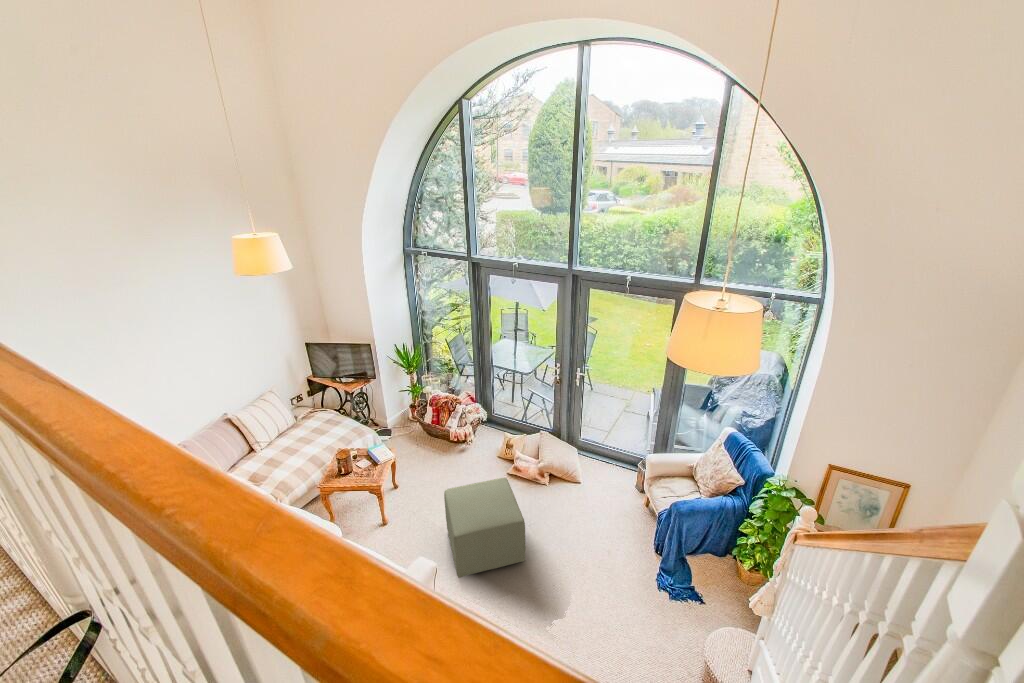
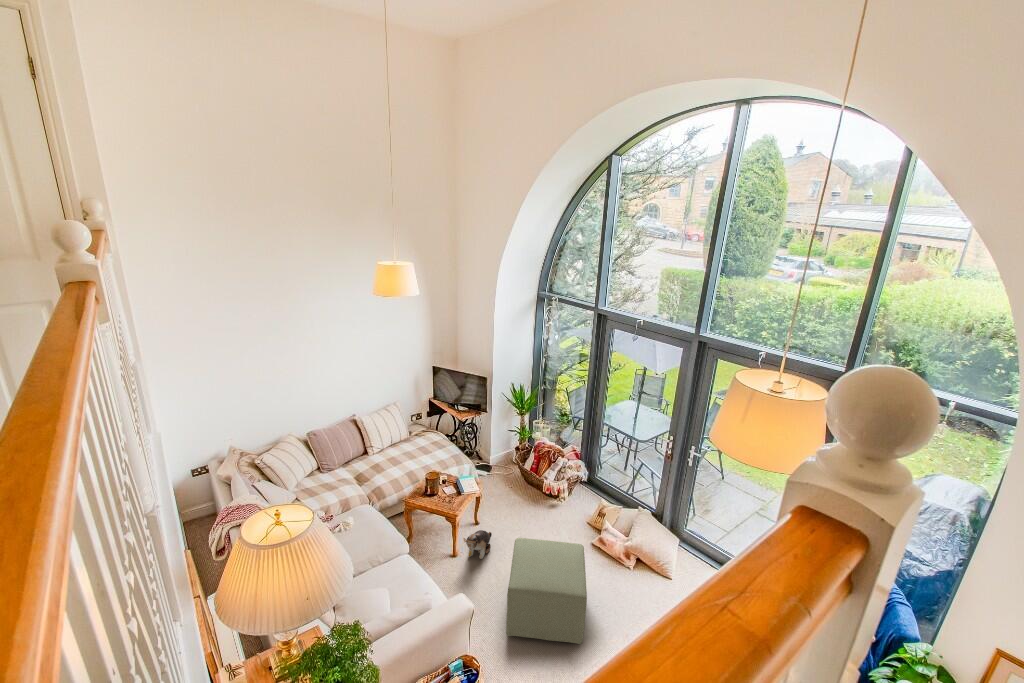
plush toy: none [390,492,416,521] -> present [463,530,491,559]

